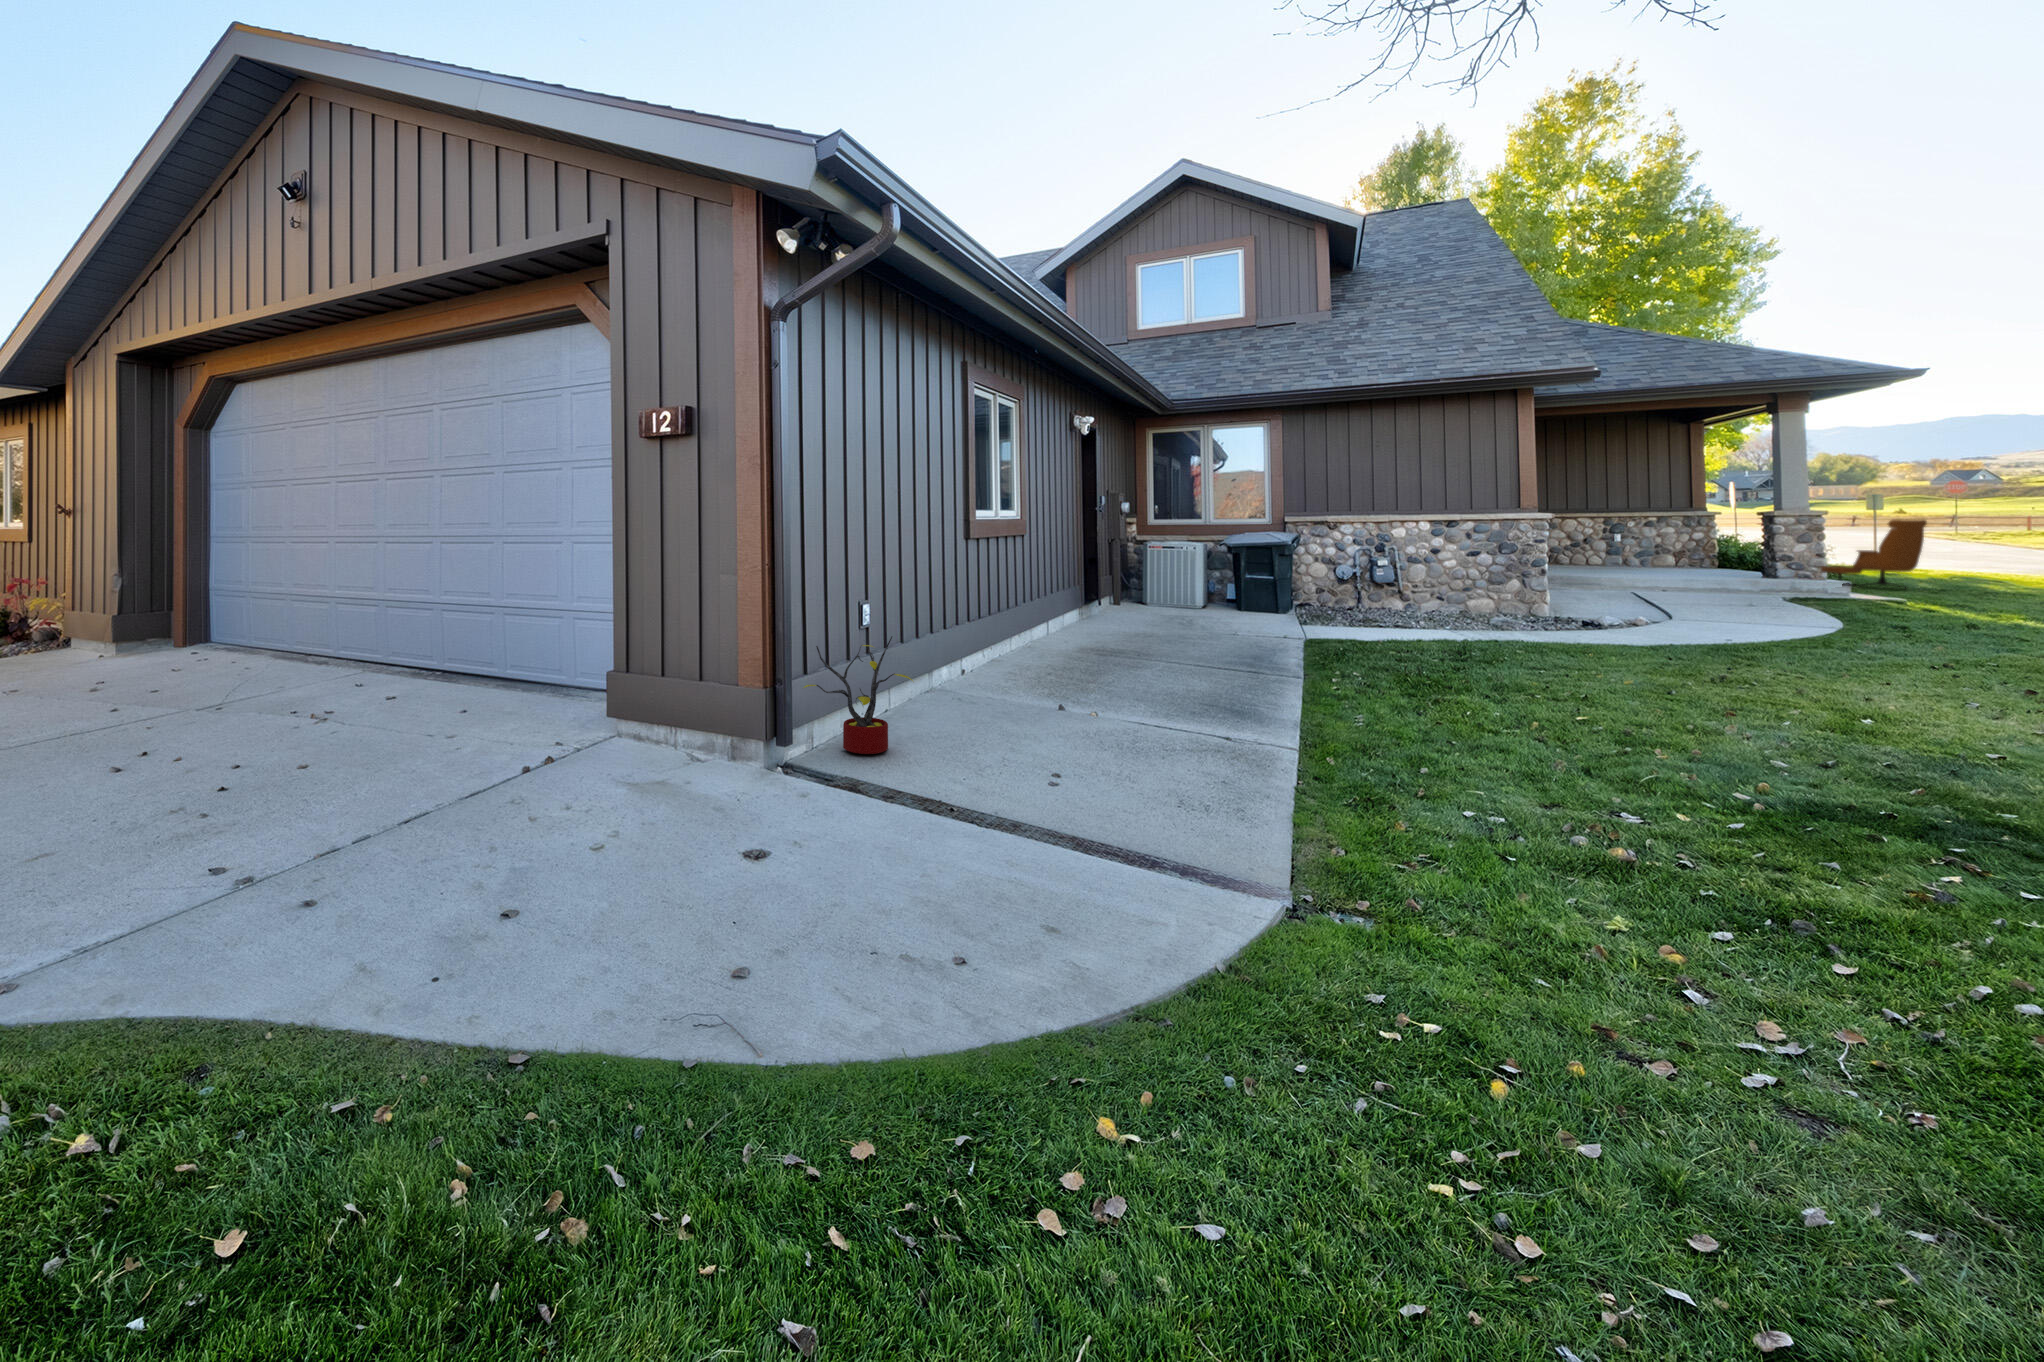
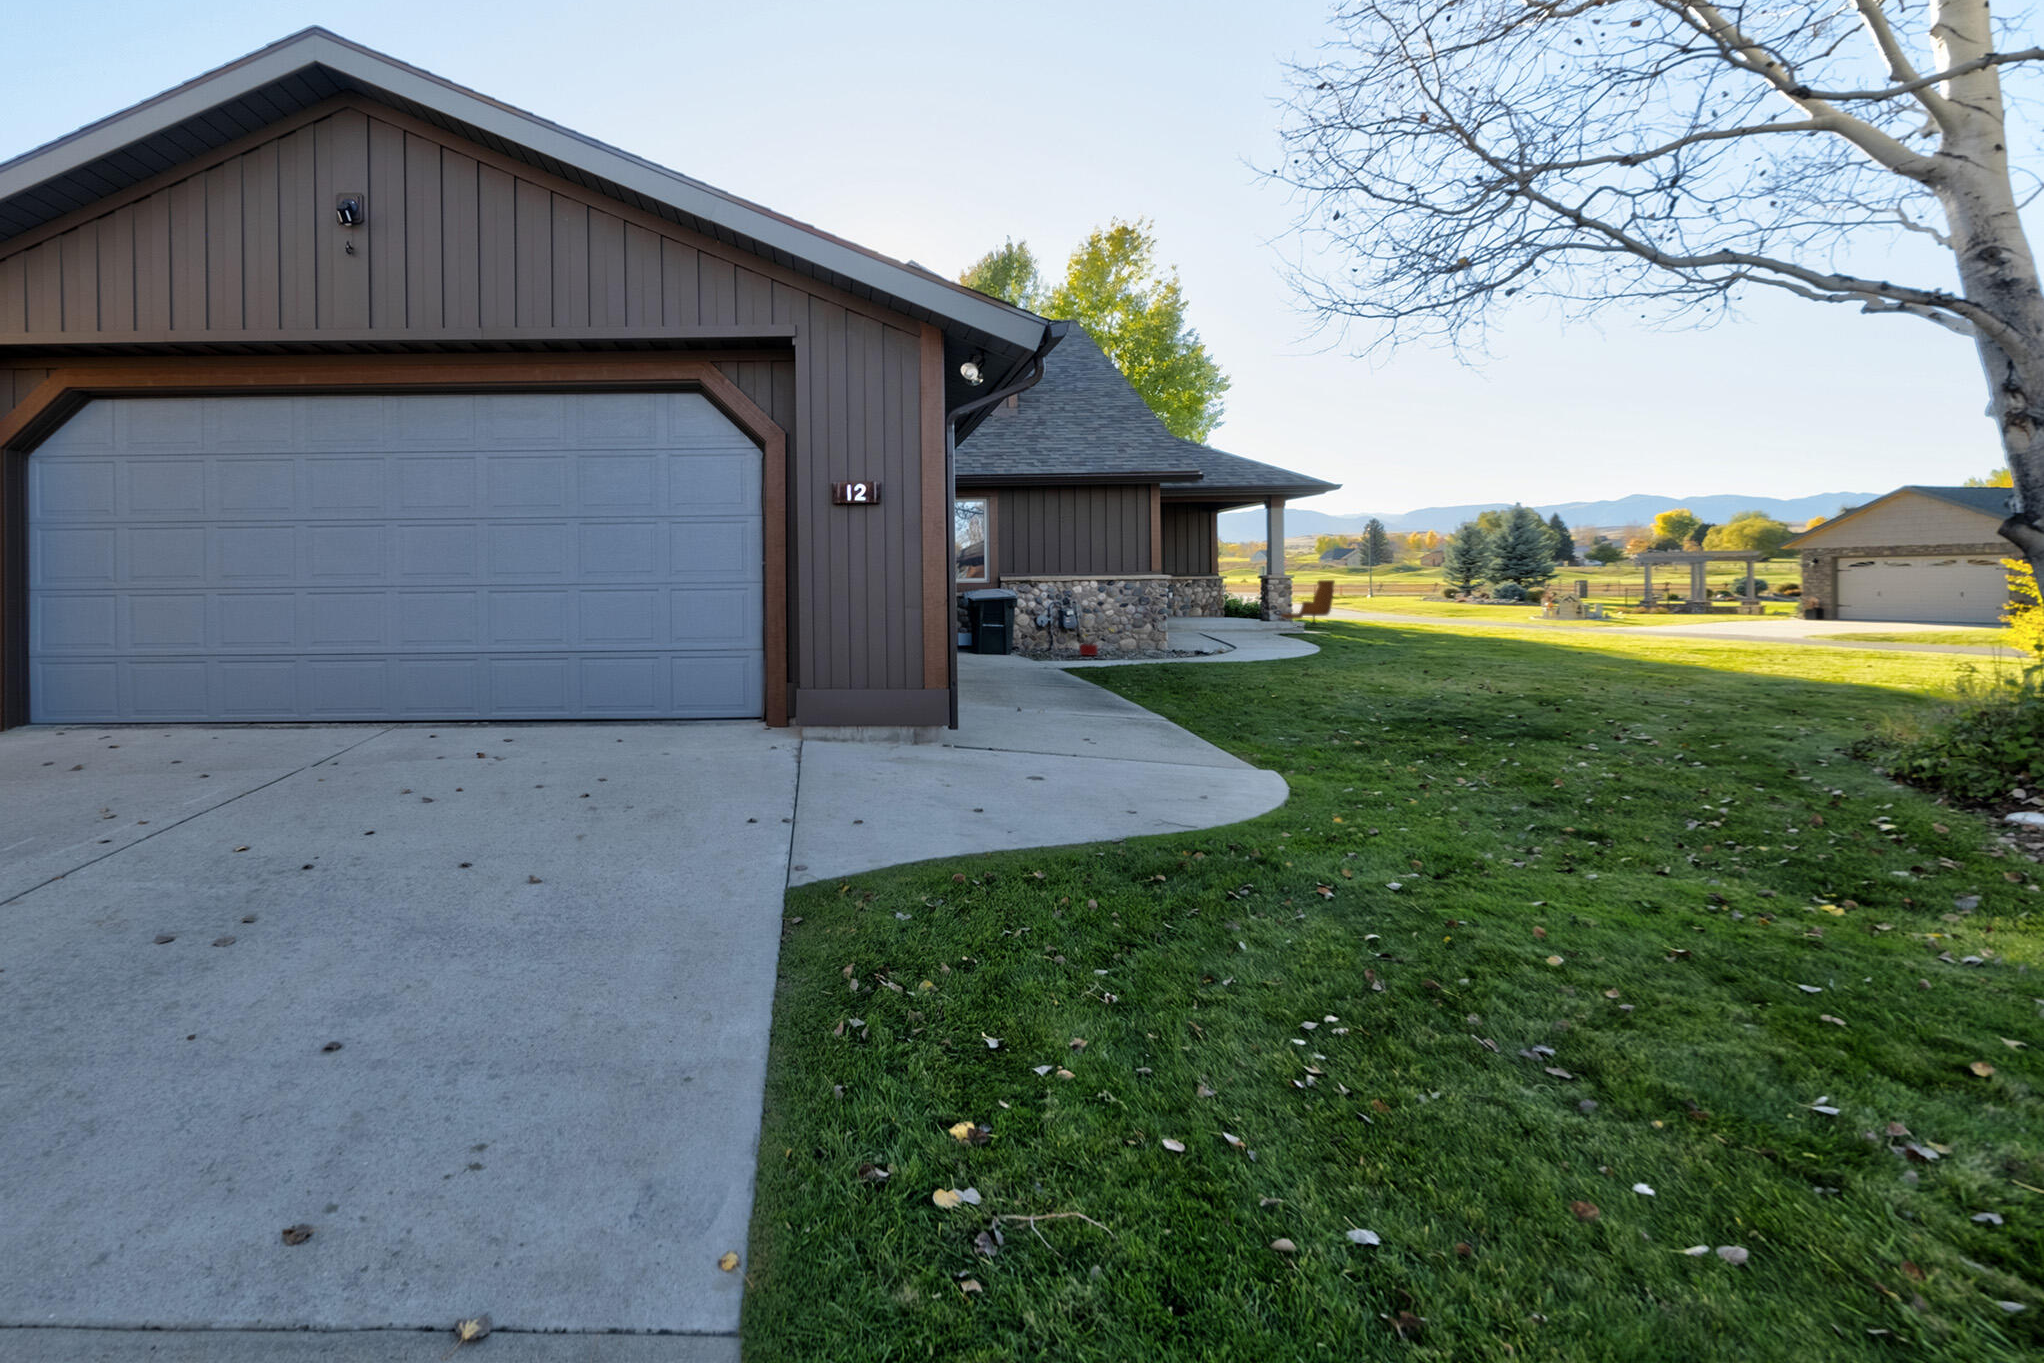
decorative plant: present [803,636,913,754] -> present [1077,621,1106,655]

